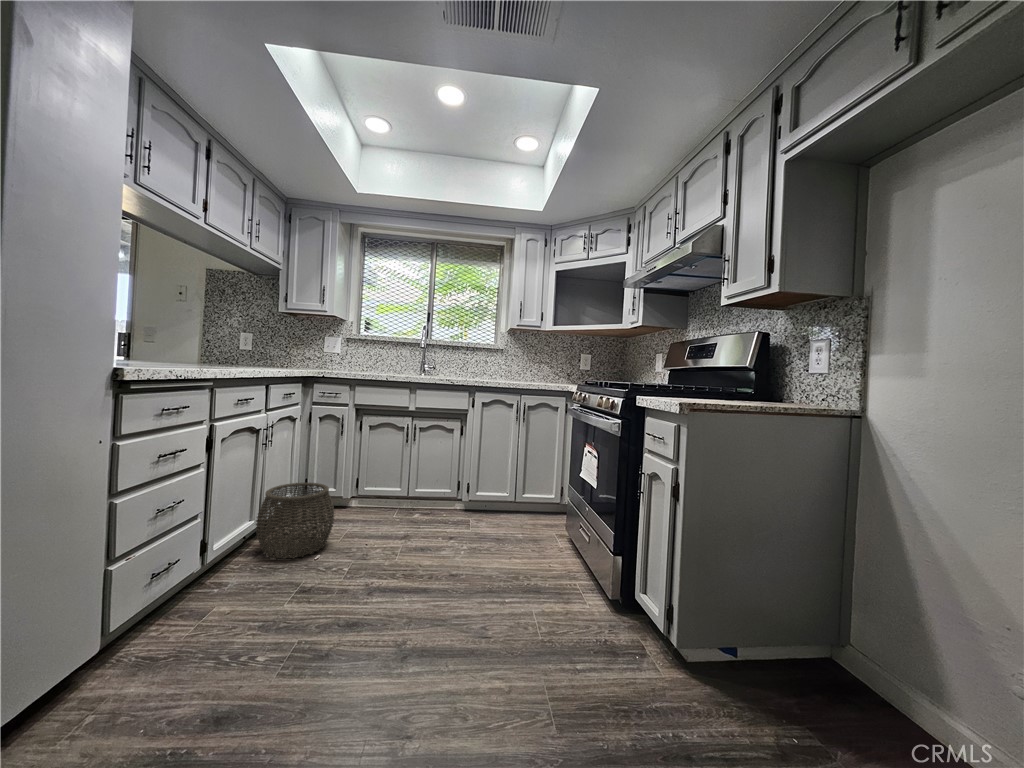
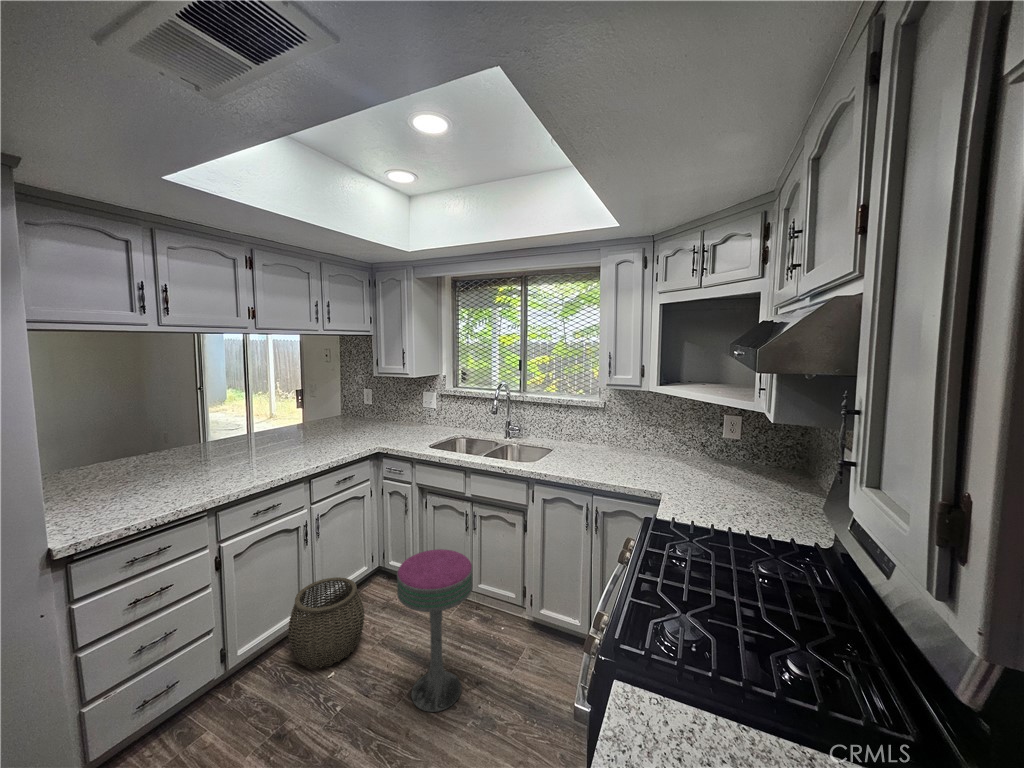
bar stool: none [399,433,461,555] -> present [397,549,473,712]

